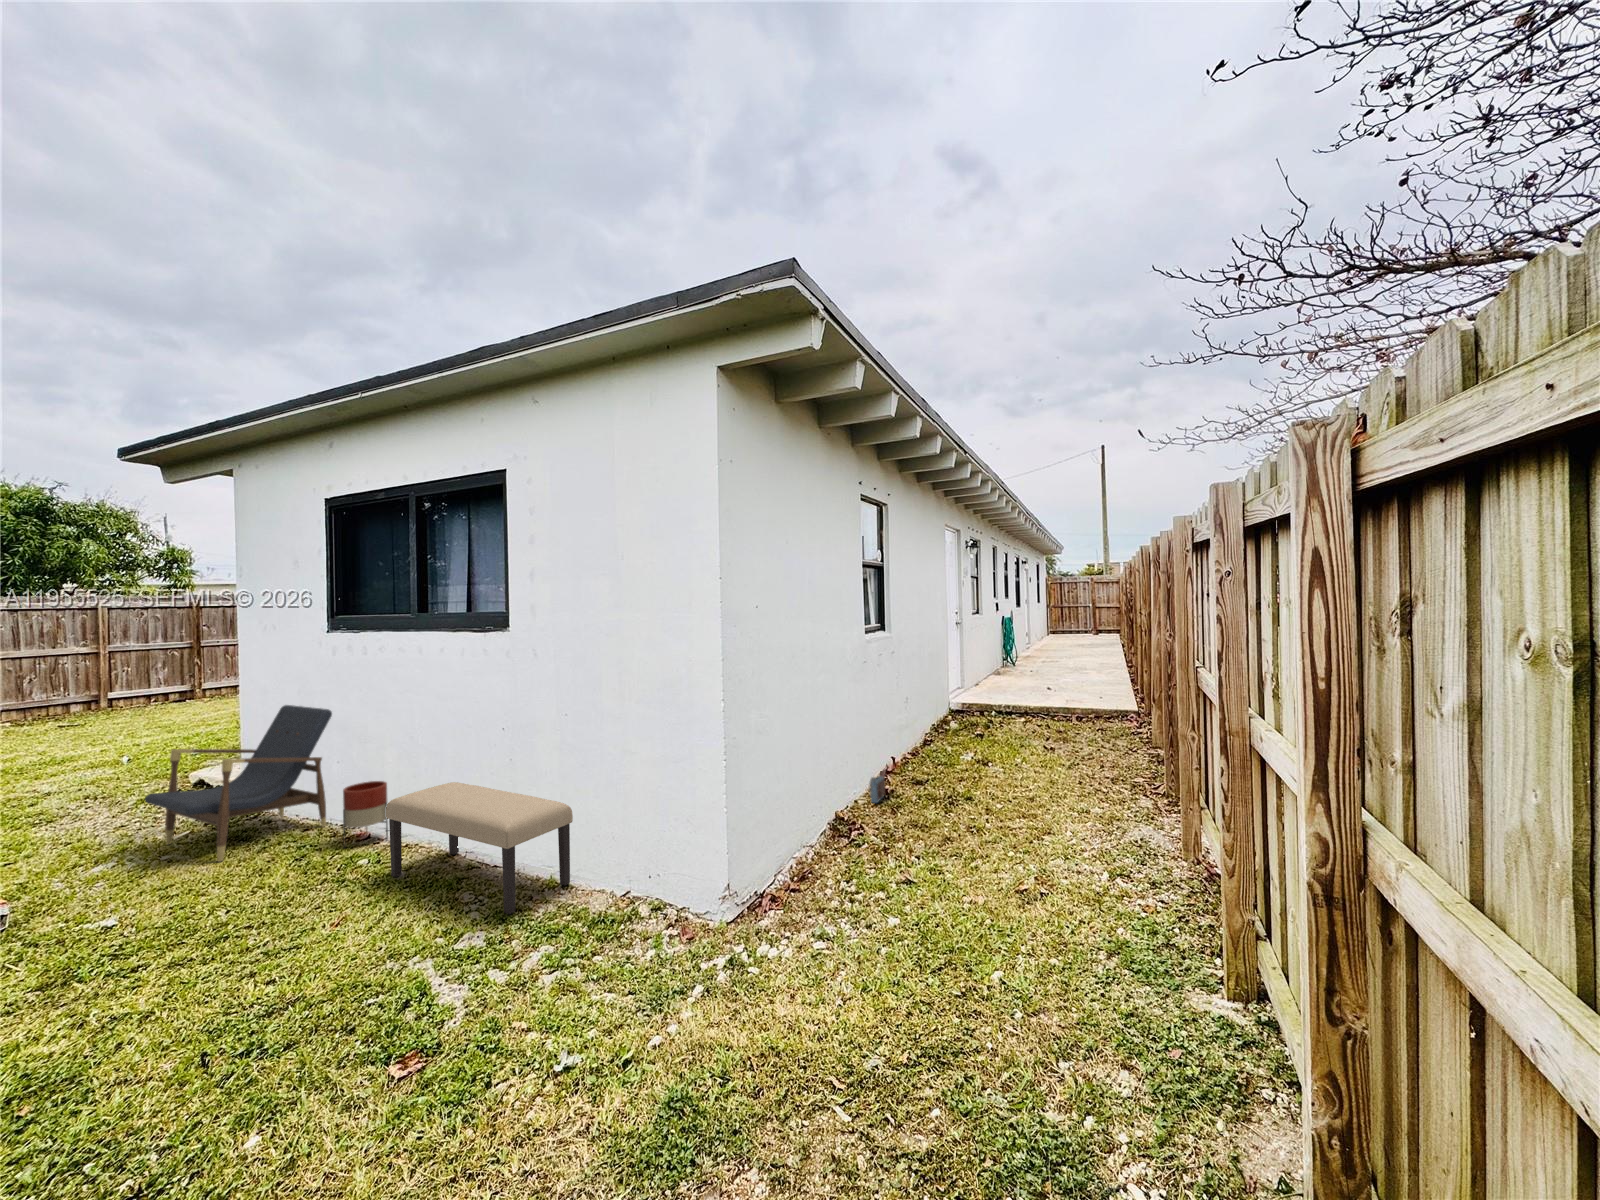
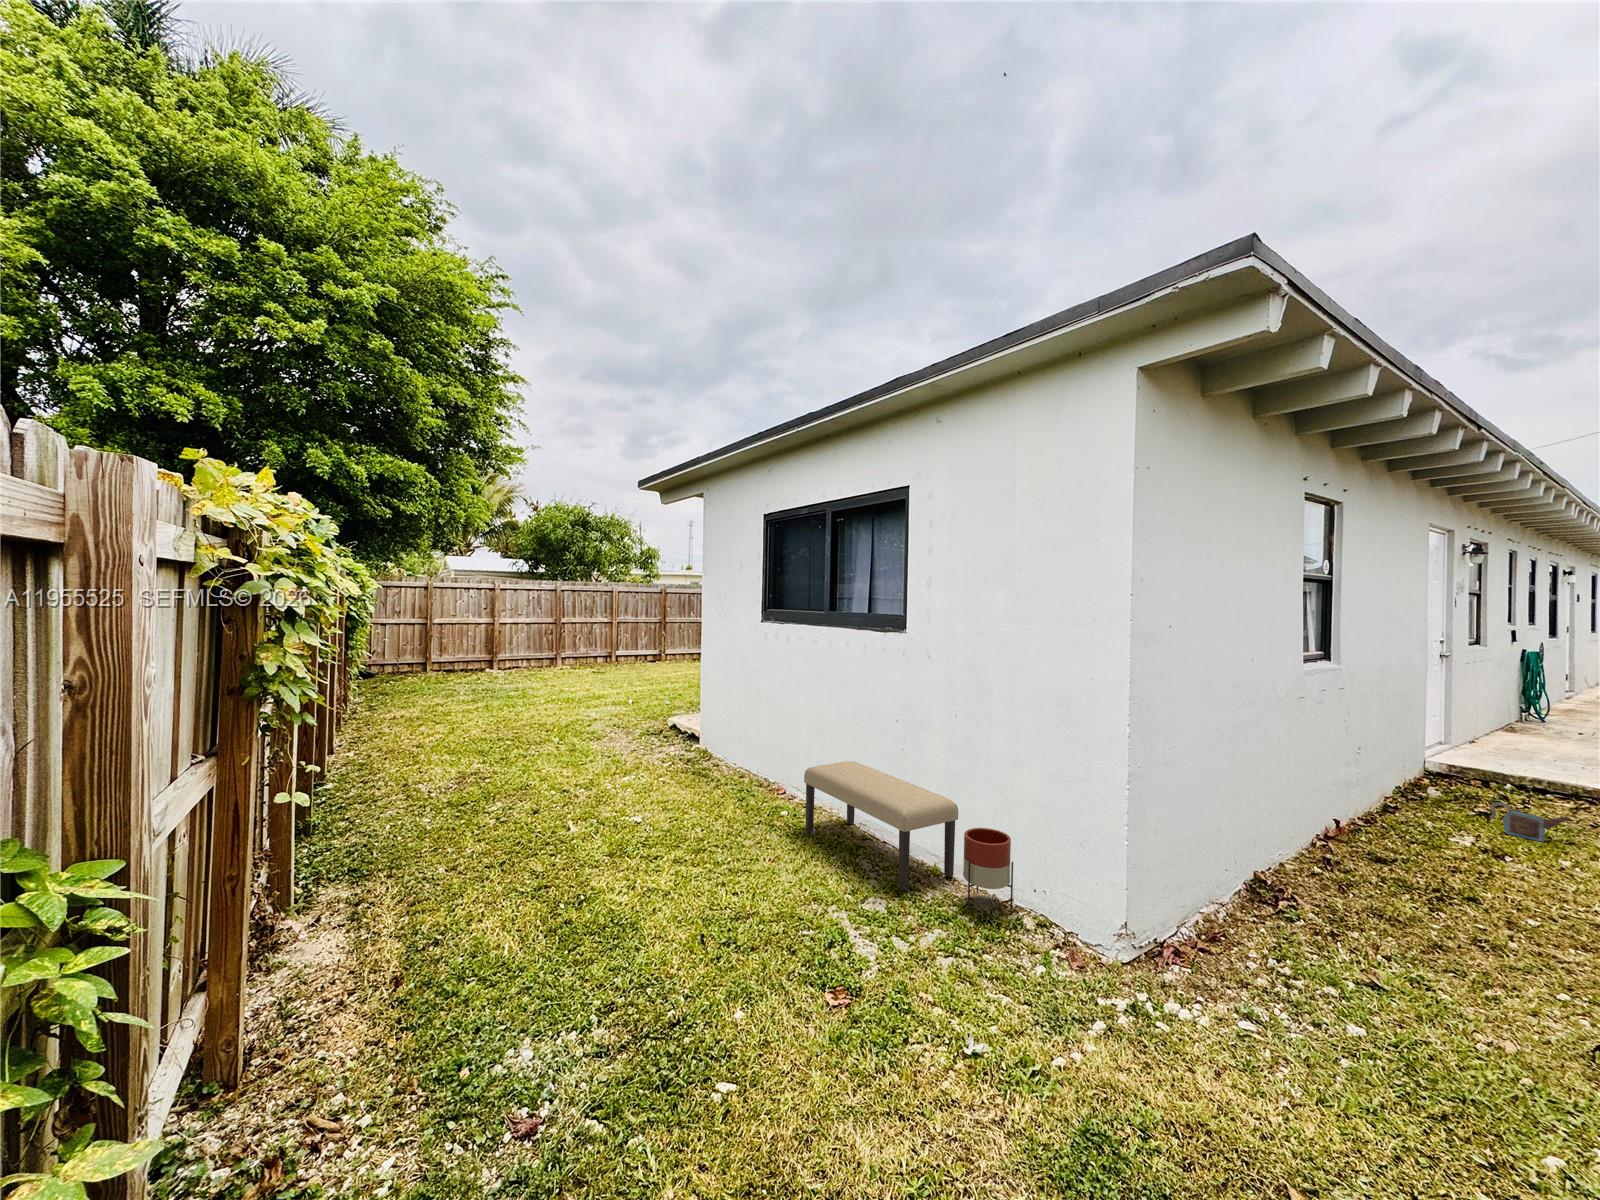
lounge chair: present [145,705,332,862] -> none [651,677,762,791]
watering can: present [869,770,885,803] -> present [1490,802,1569,842]
planter: present [343,781,388,848] -> present [963,828,1013,910]

